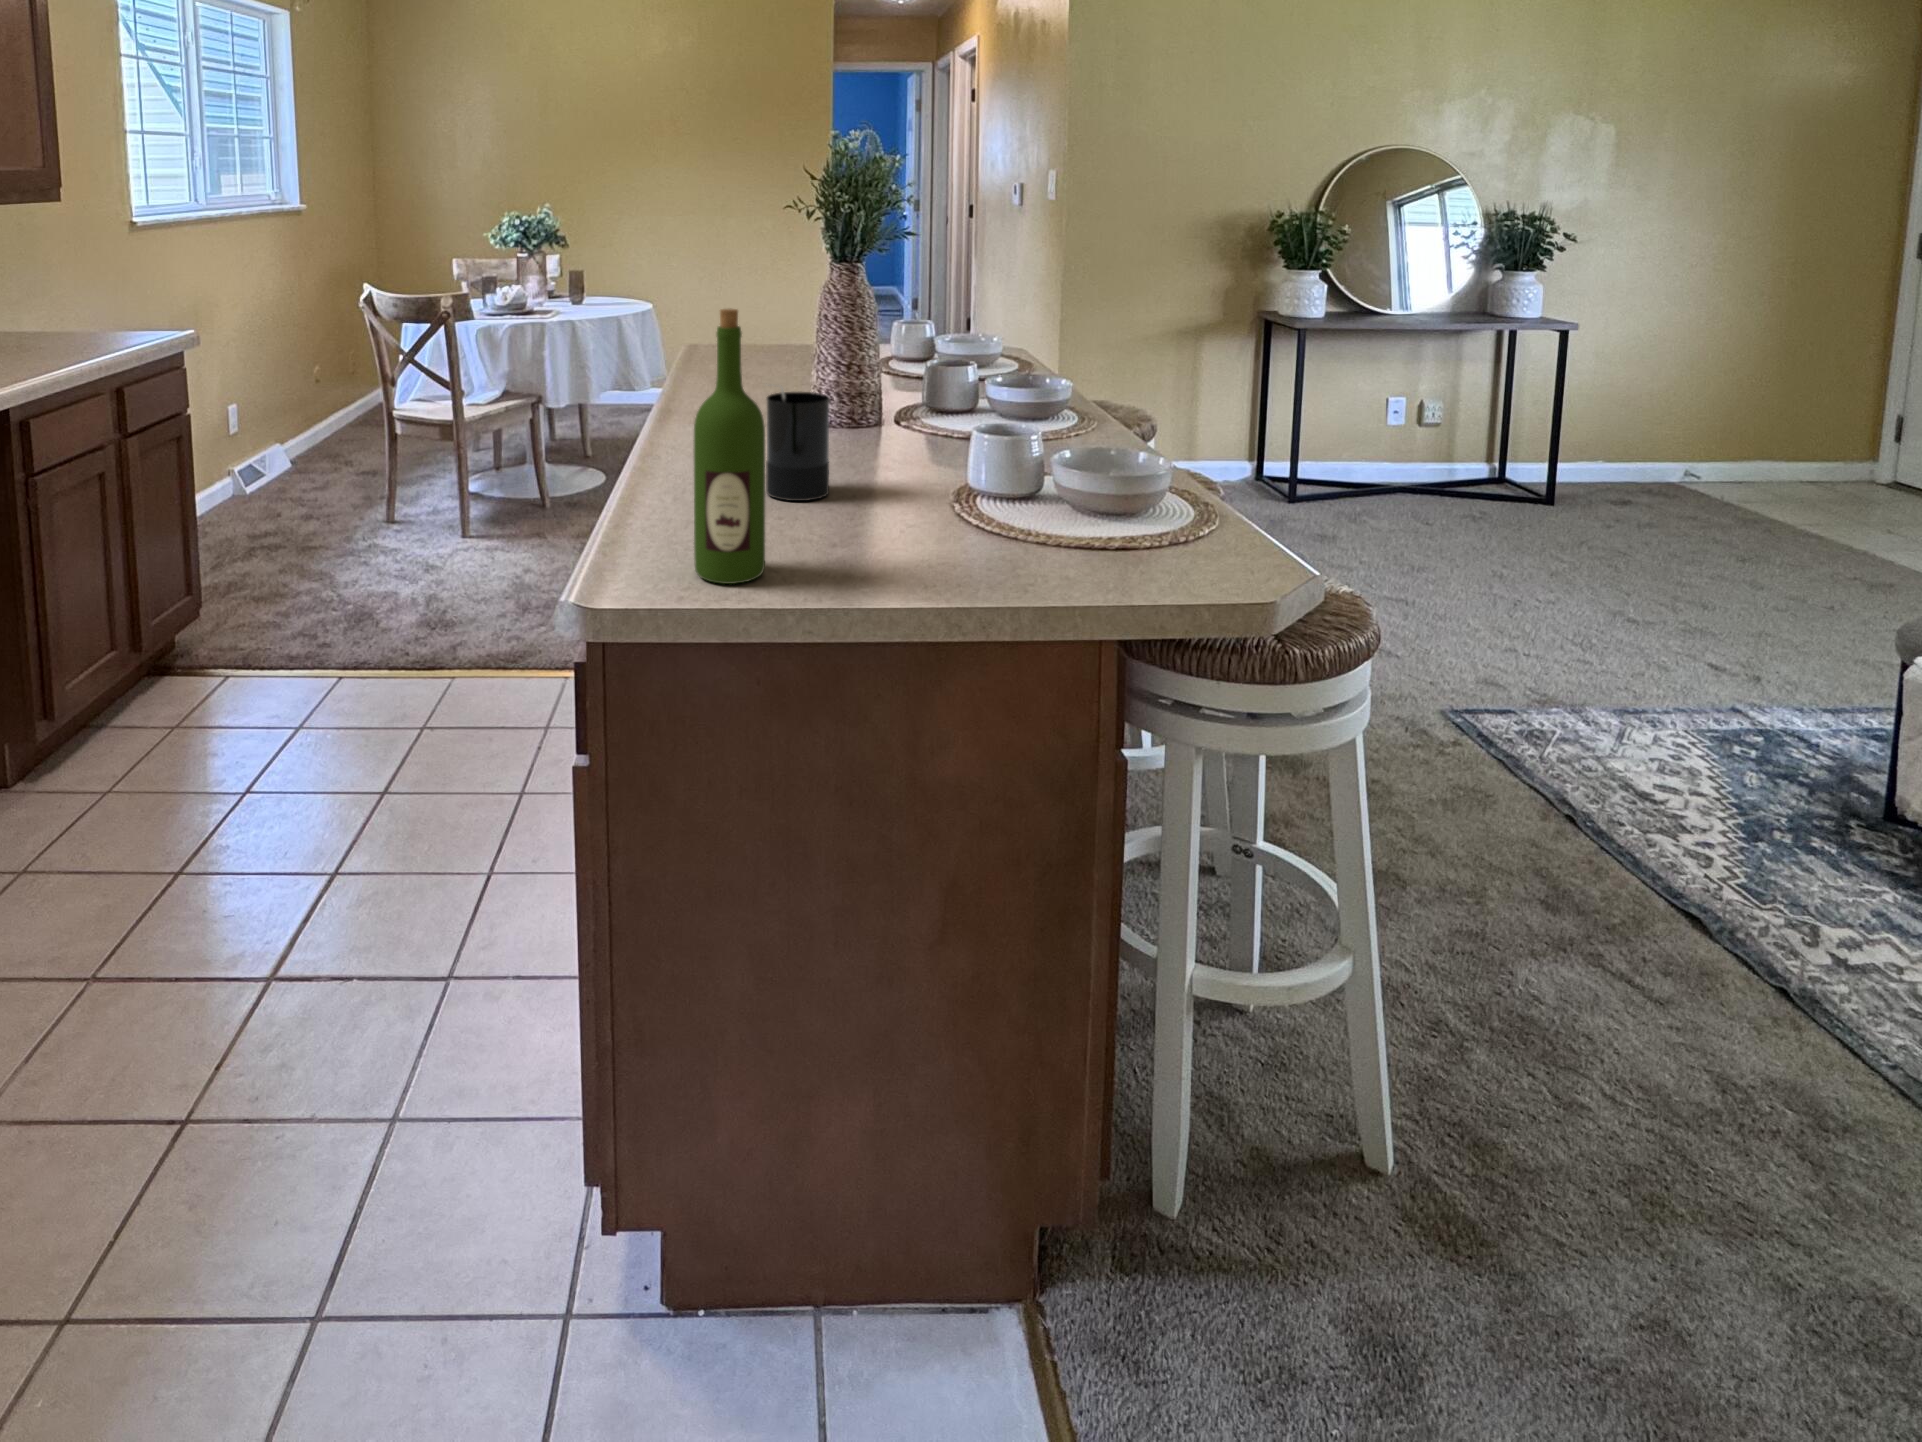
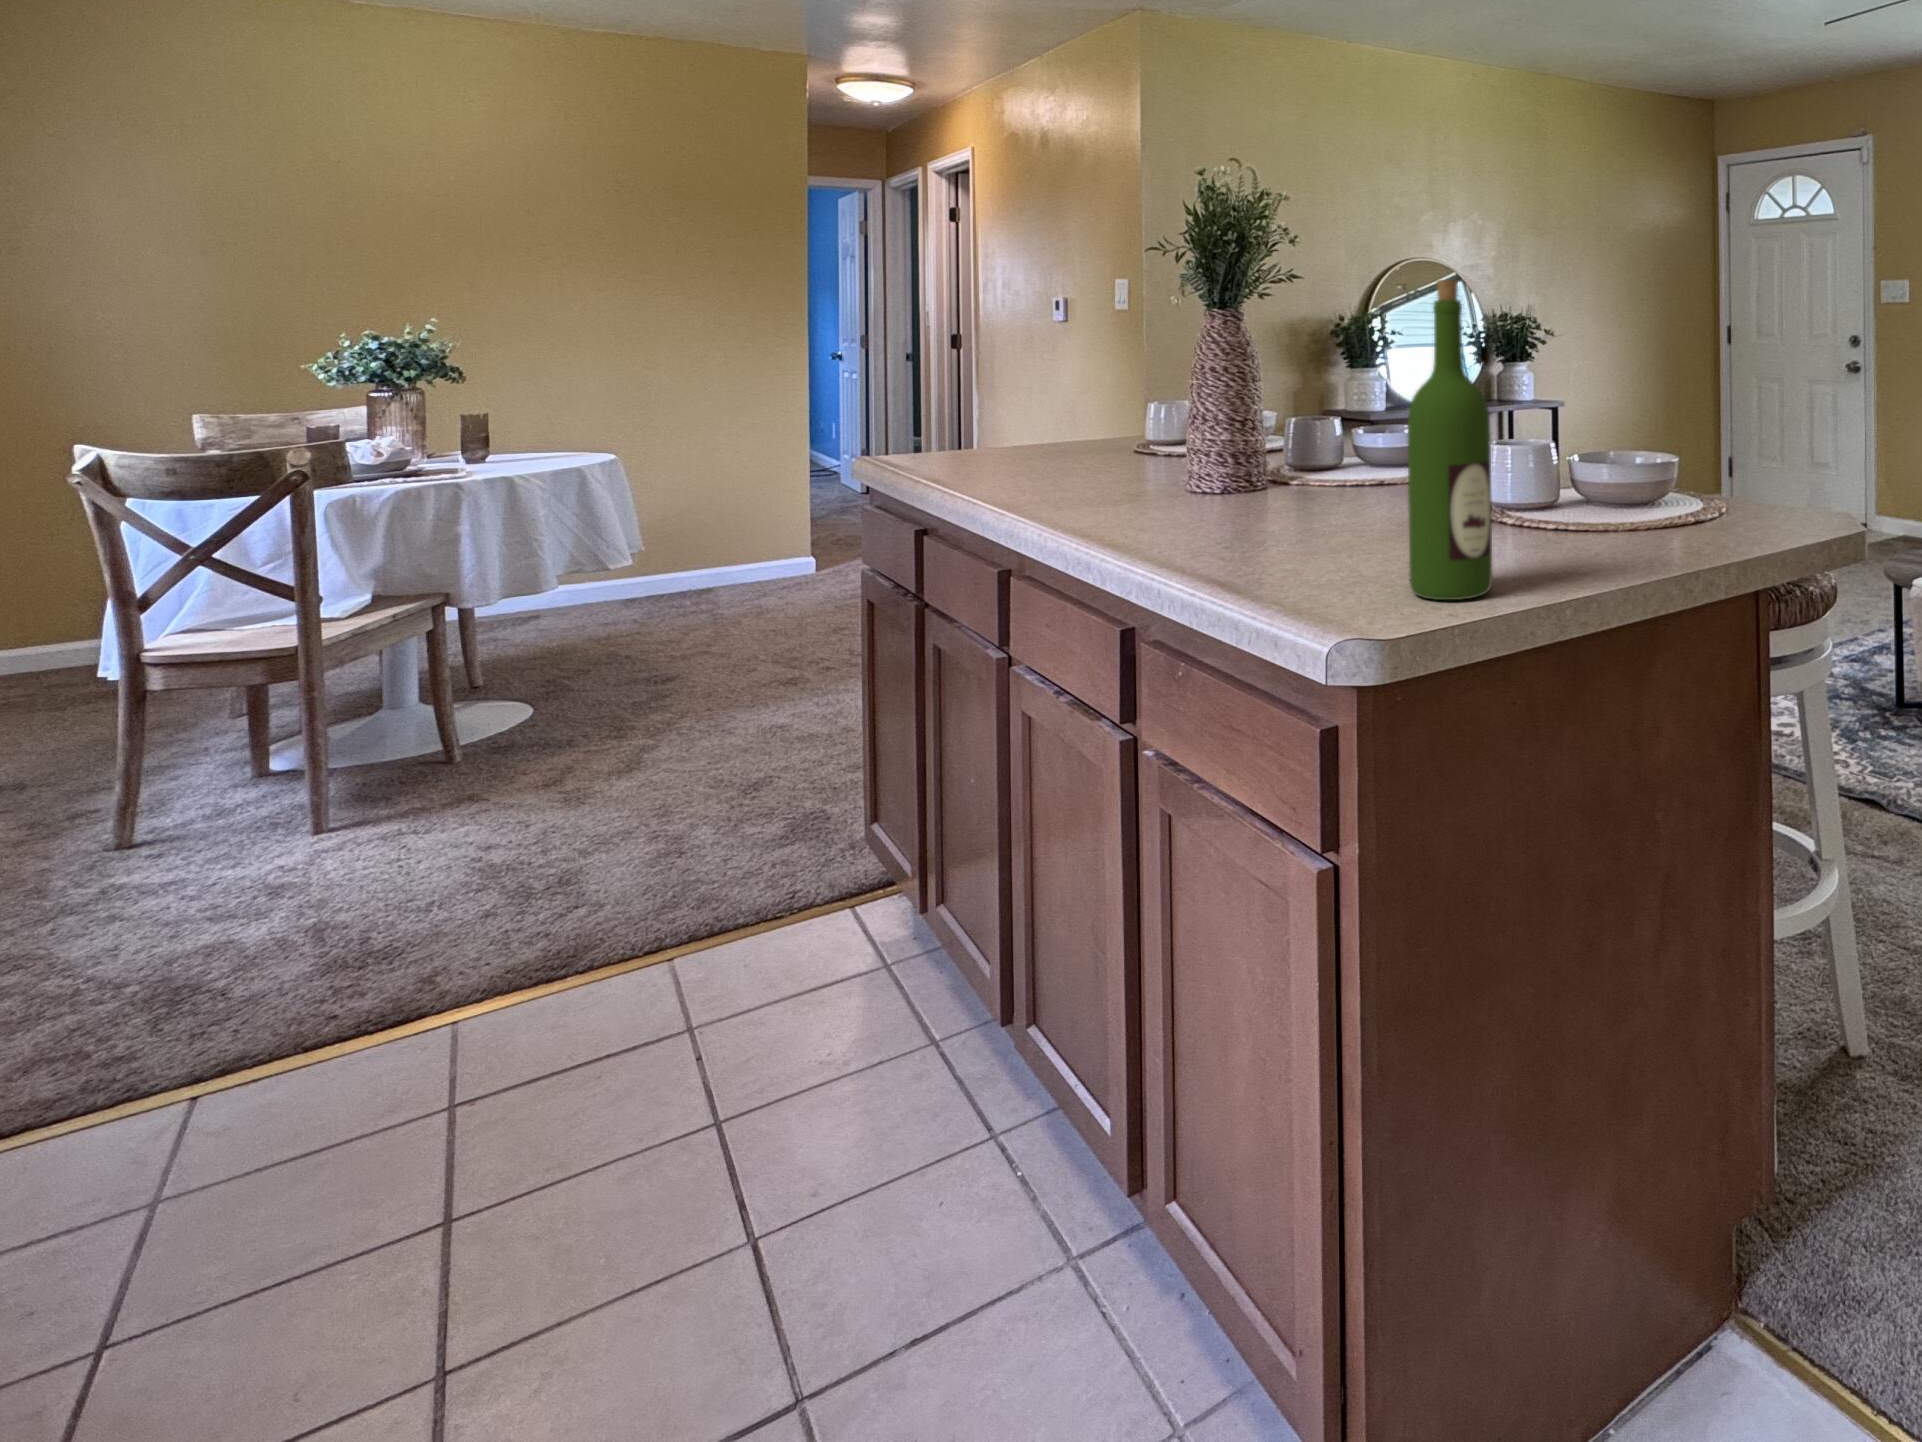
candle: present [766,387,830,501] -> none [1291,413,1375,541]

